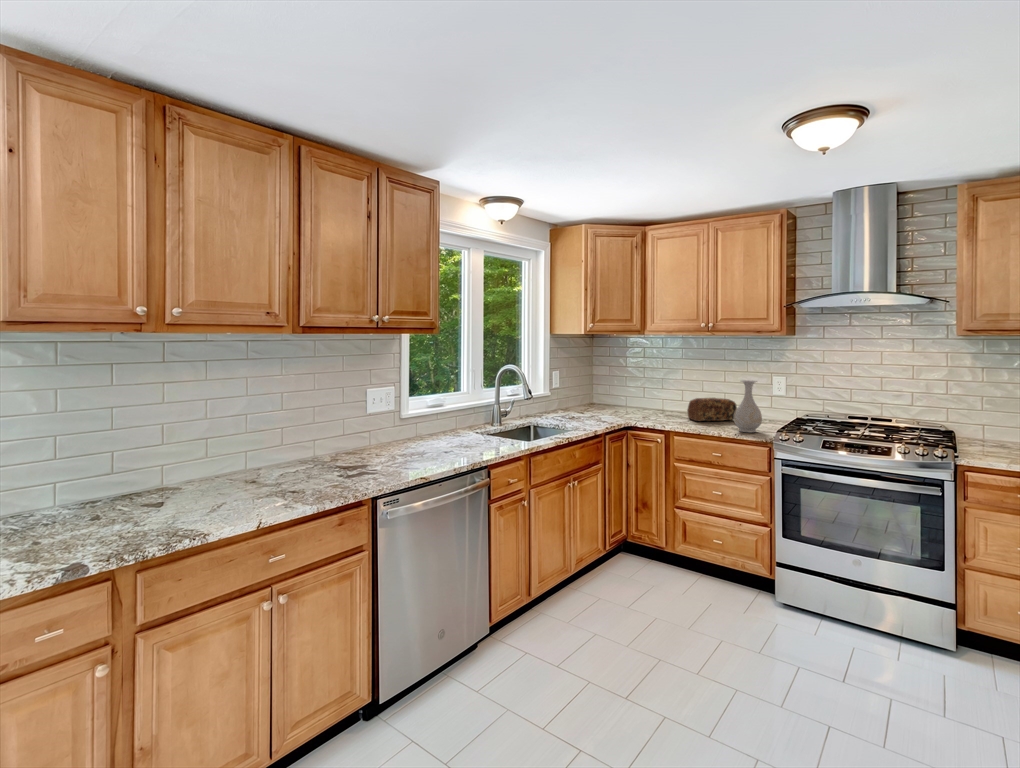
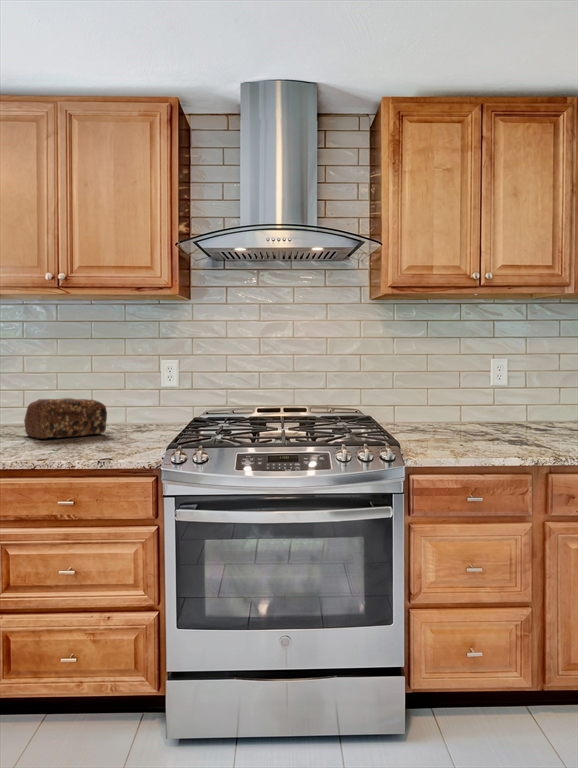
vase: present [734,380,762,433] -> none [98,366,143,453]

